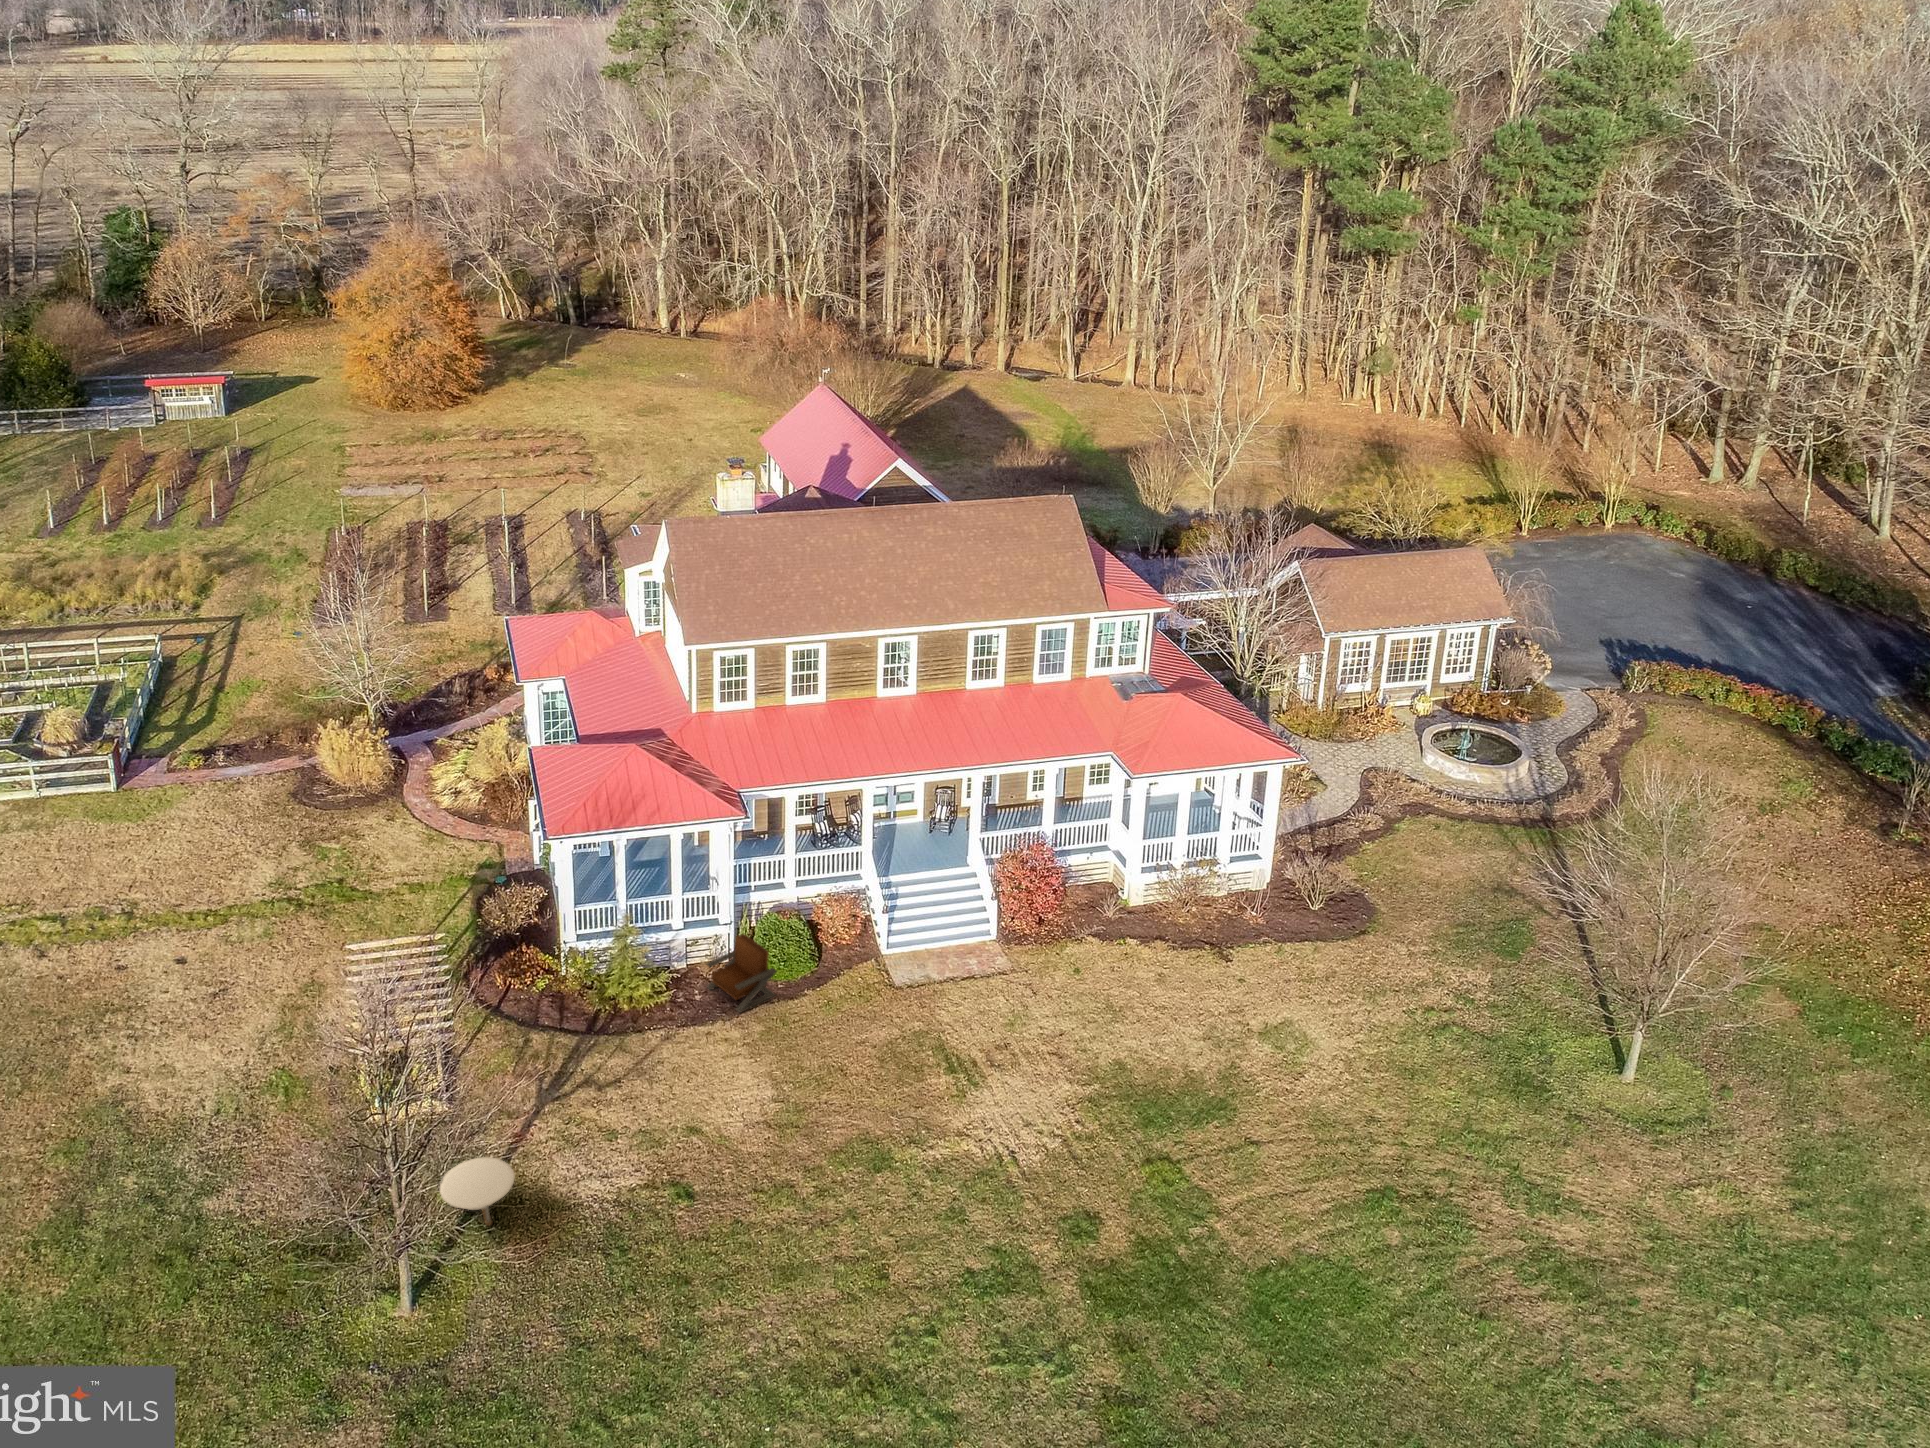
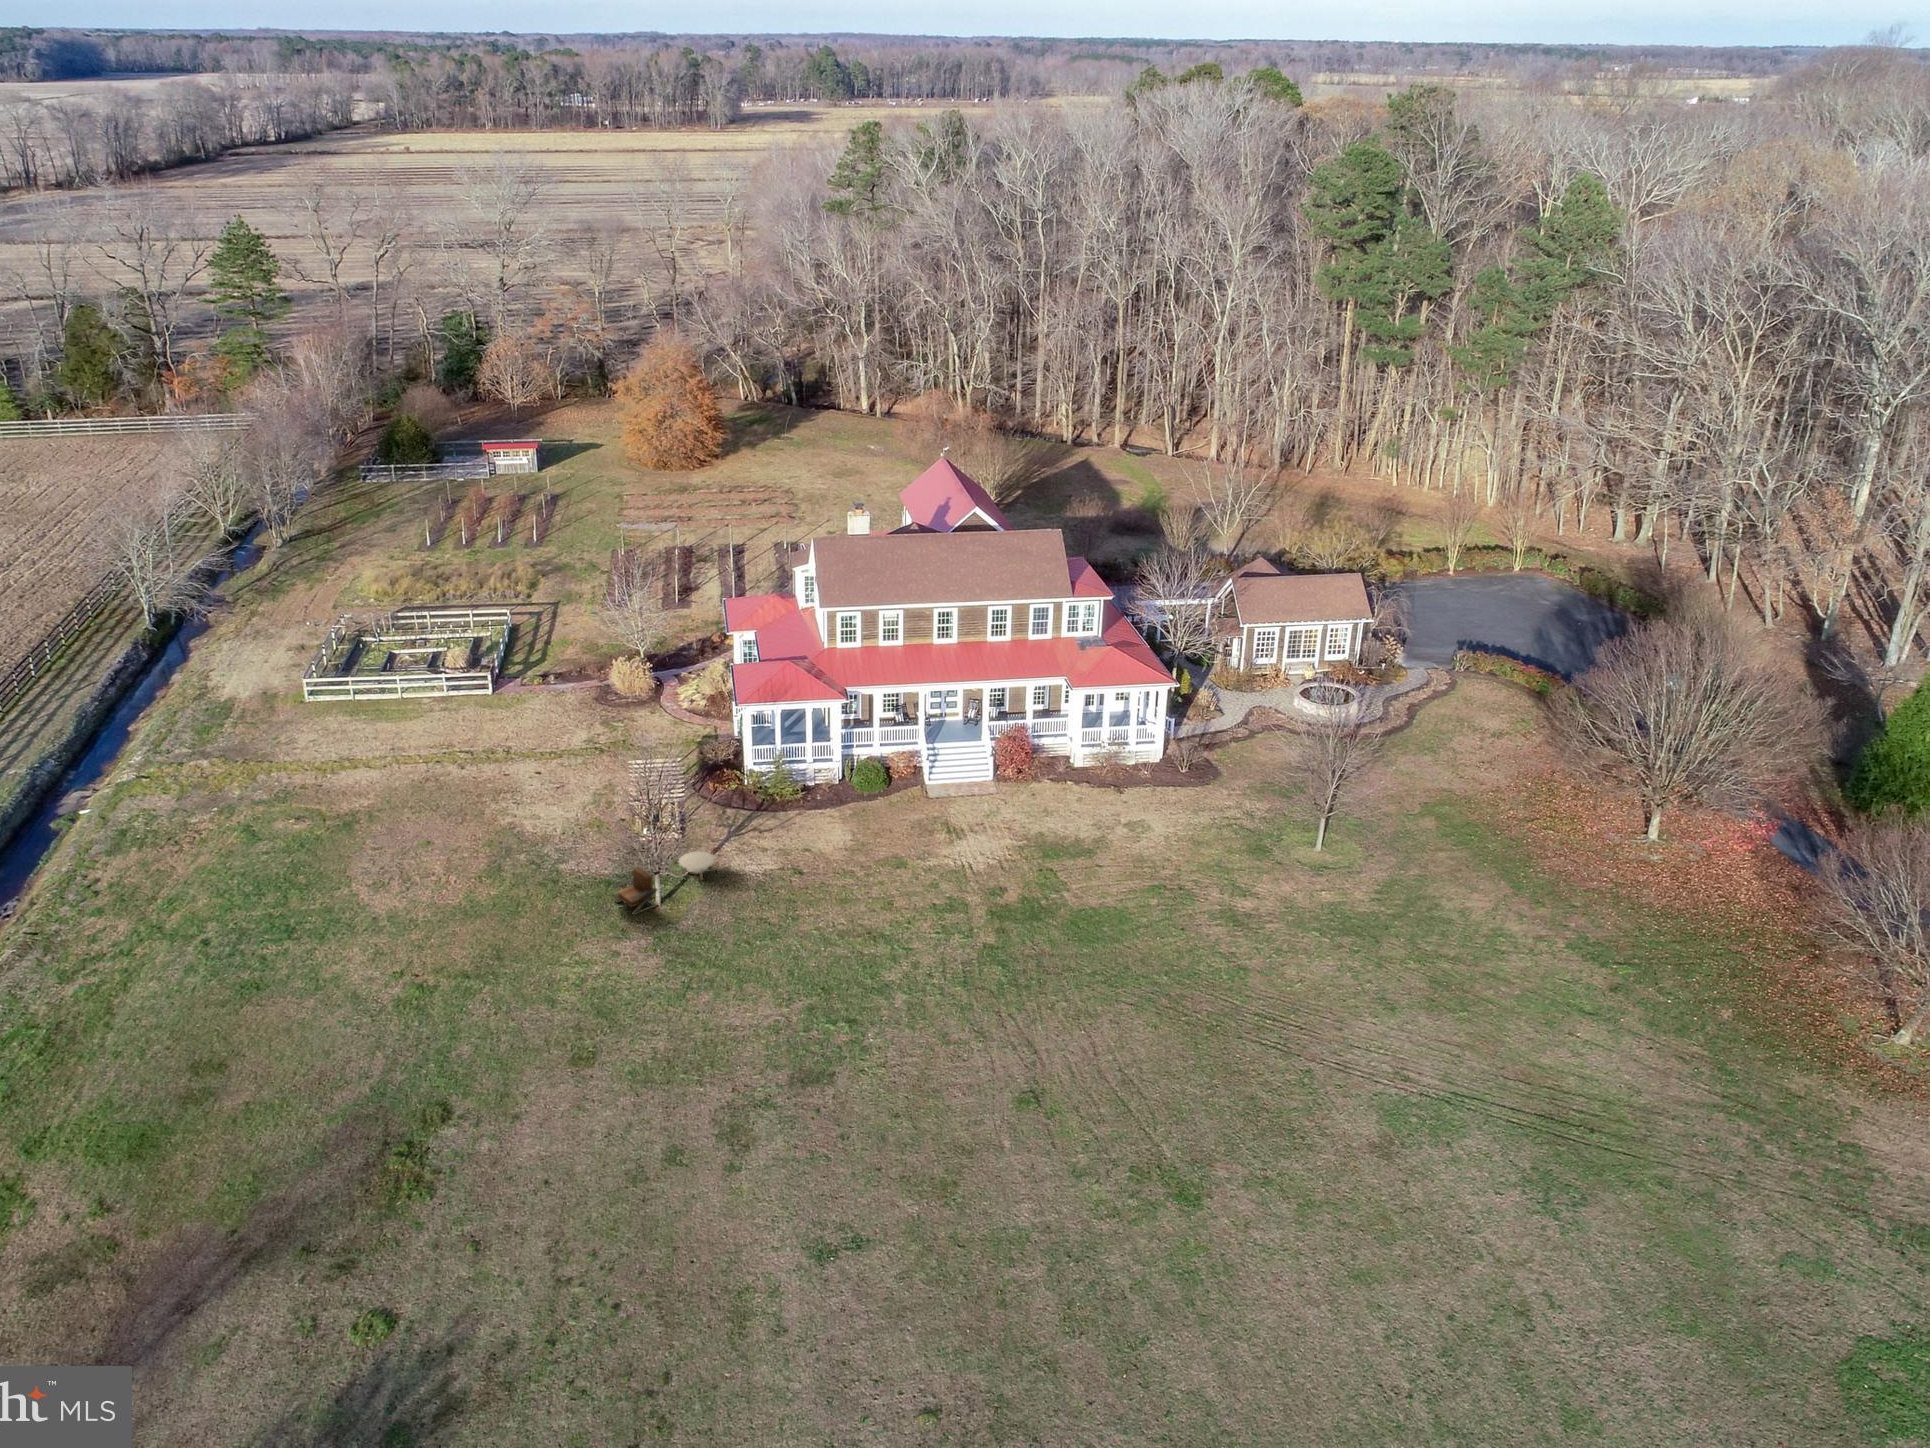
lounge chair: present [707,933,776,1012] -> present [614,867,657,915]

